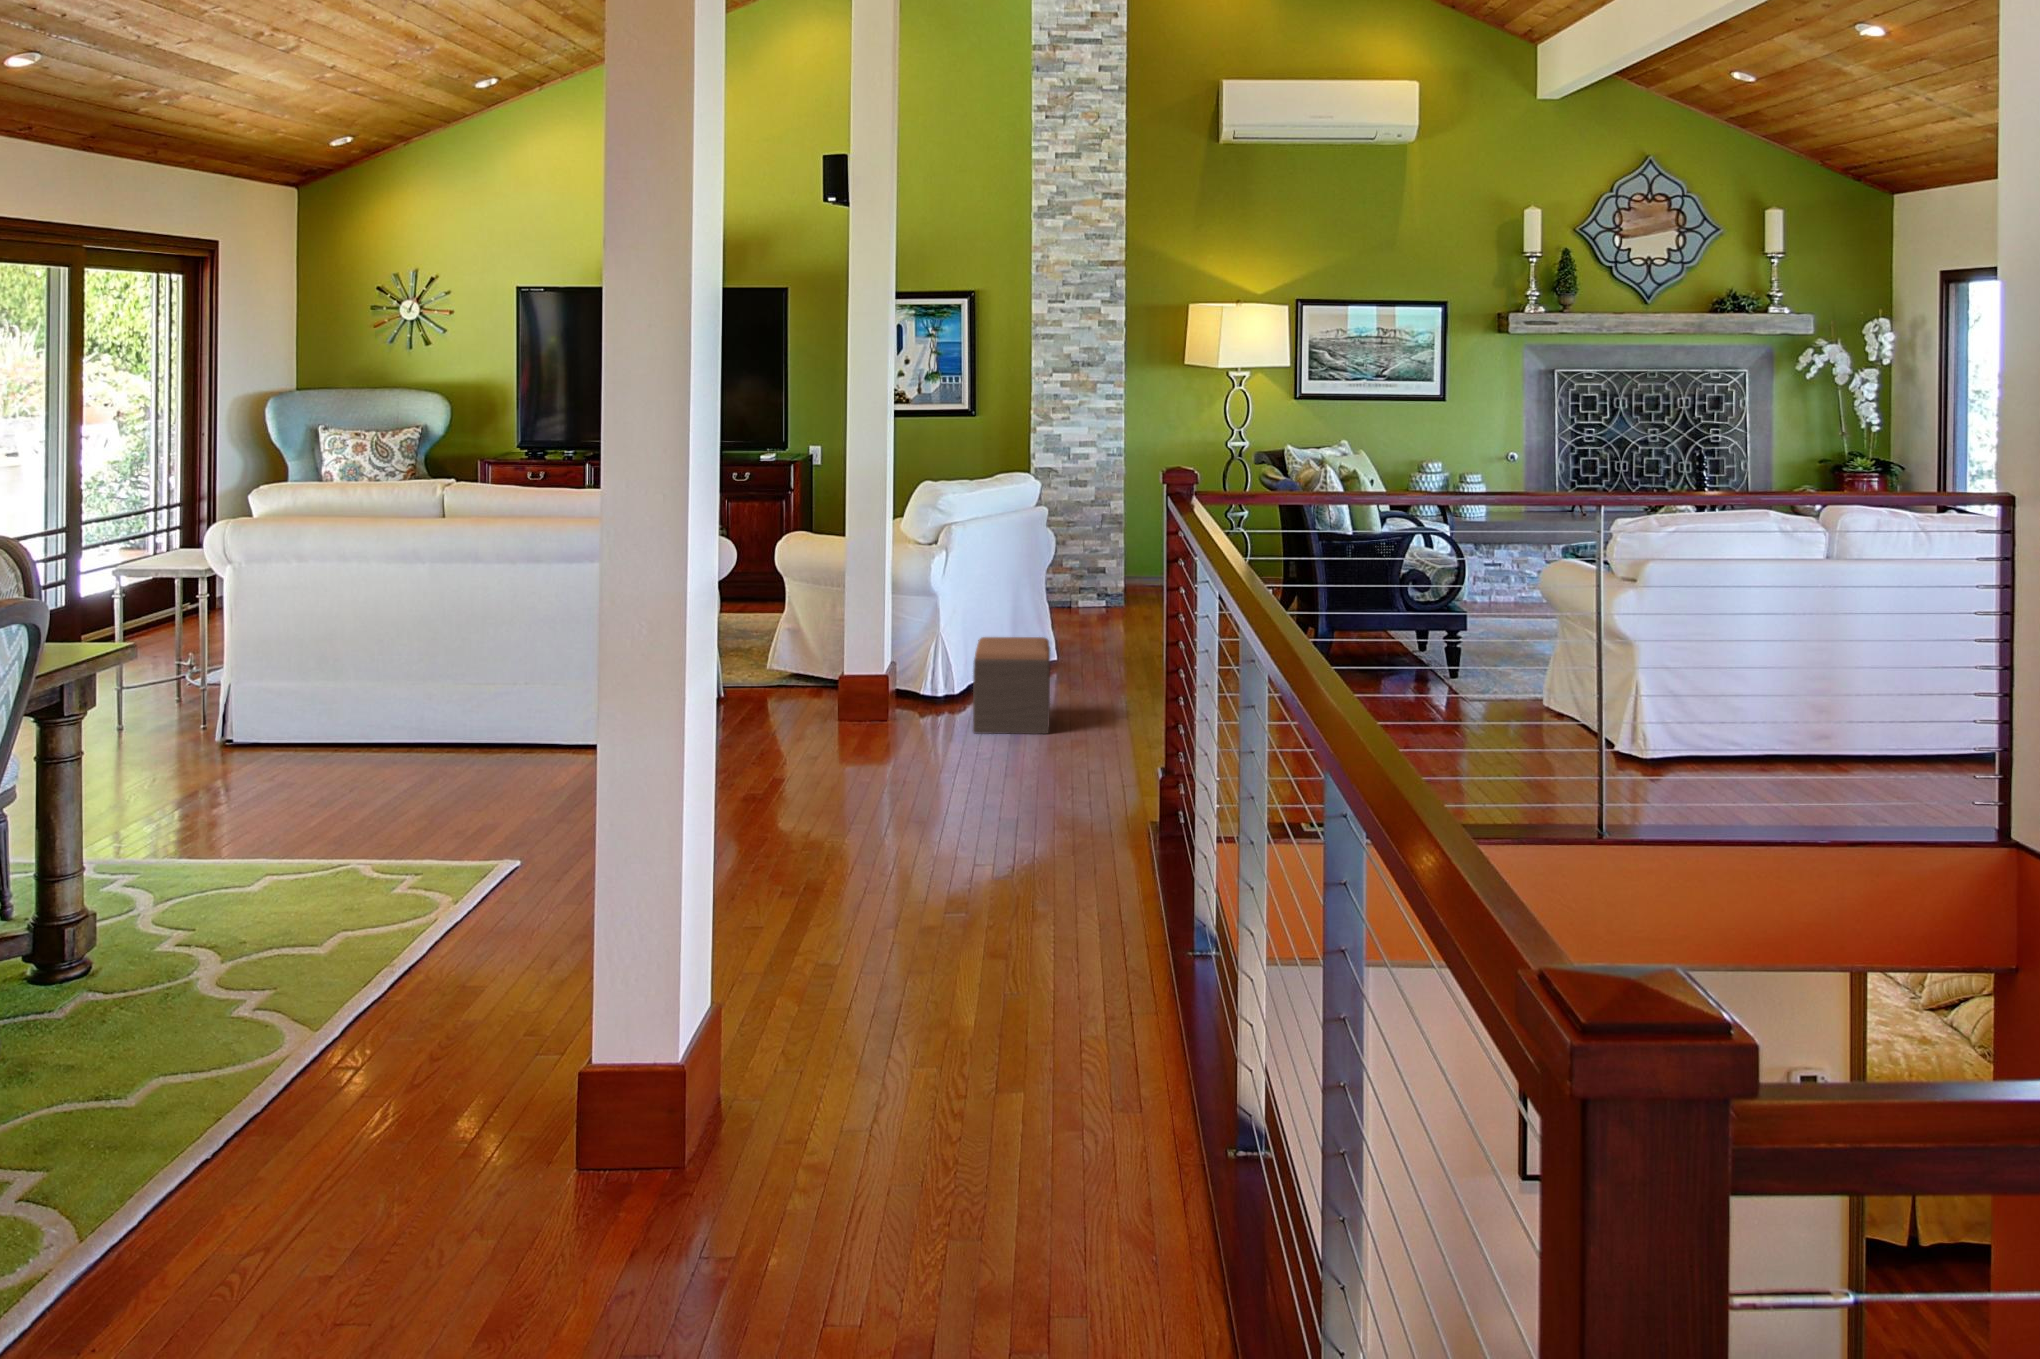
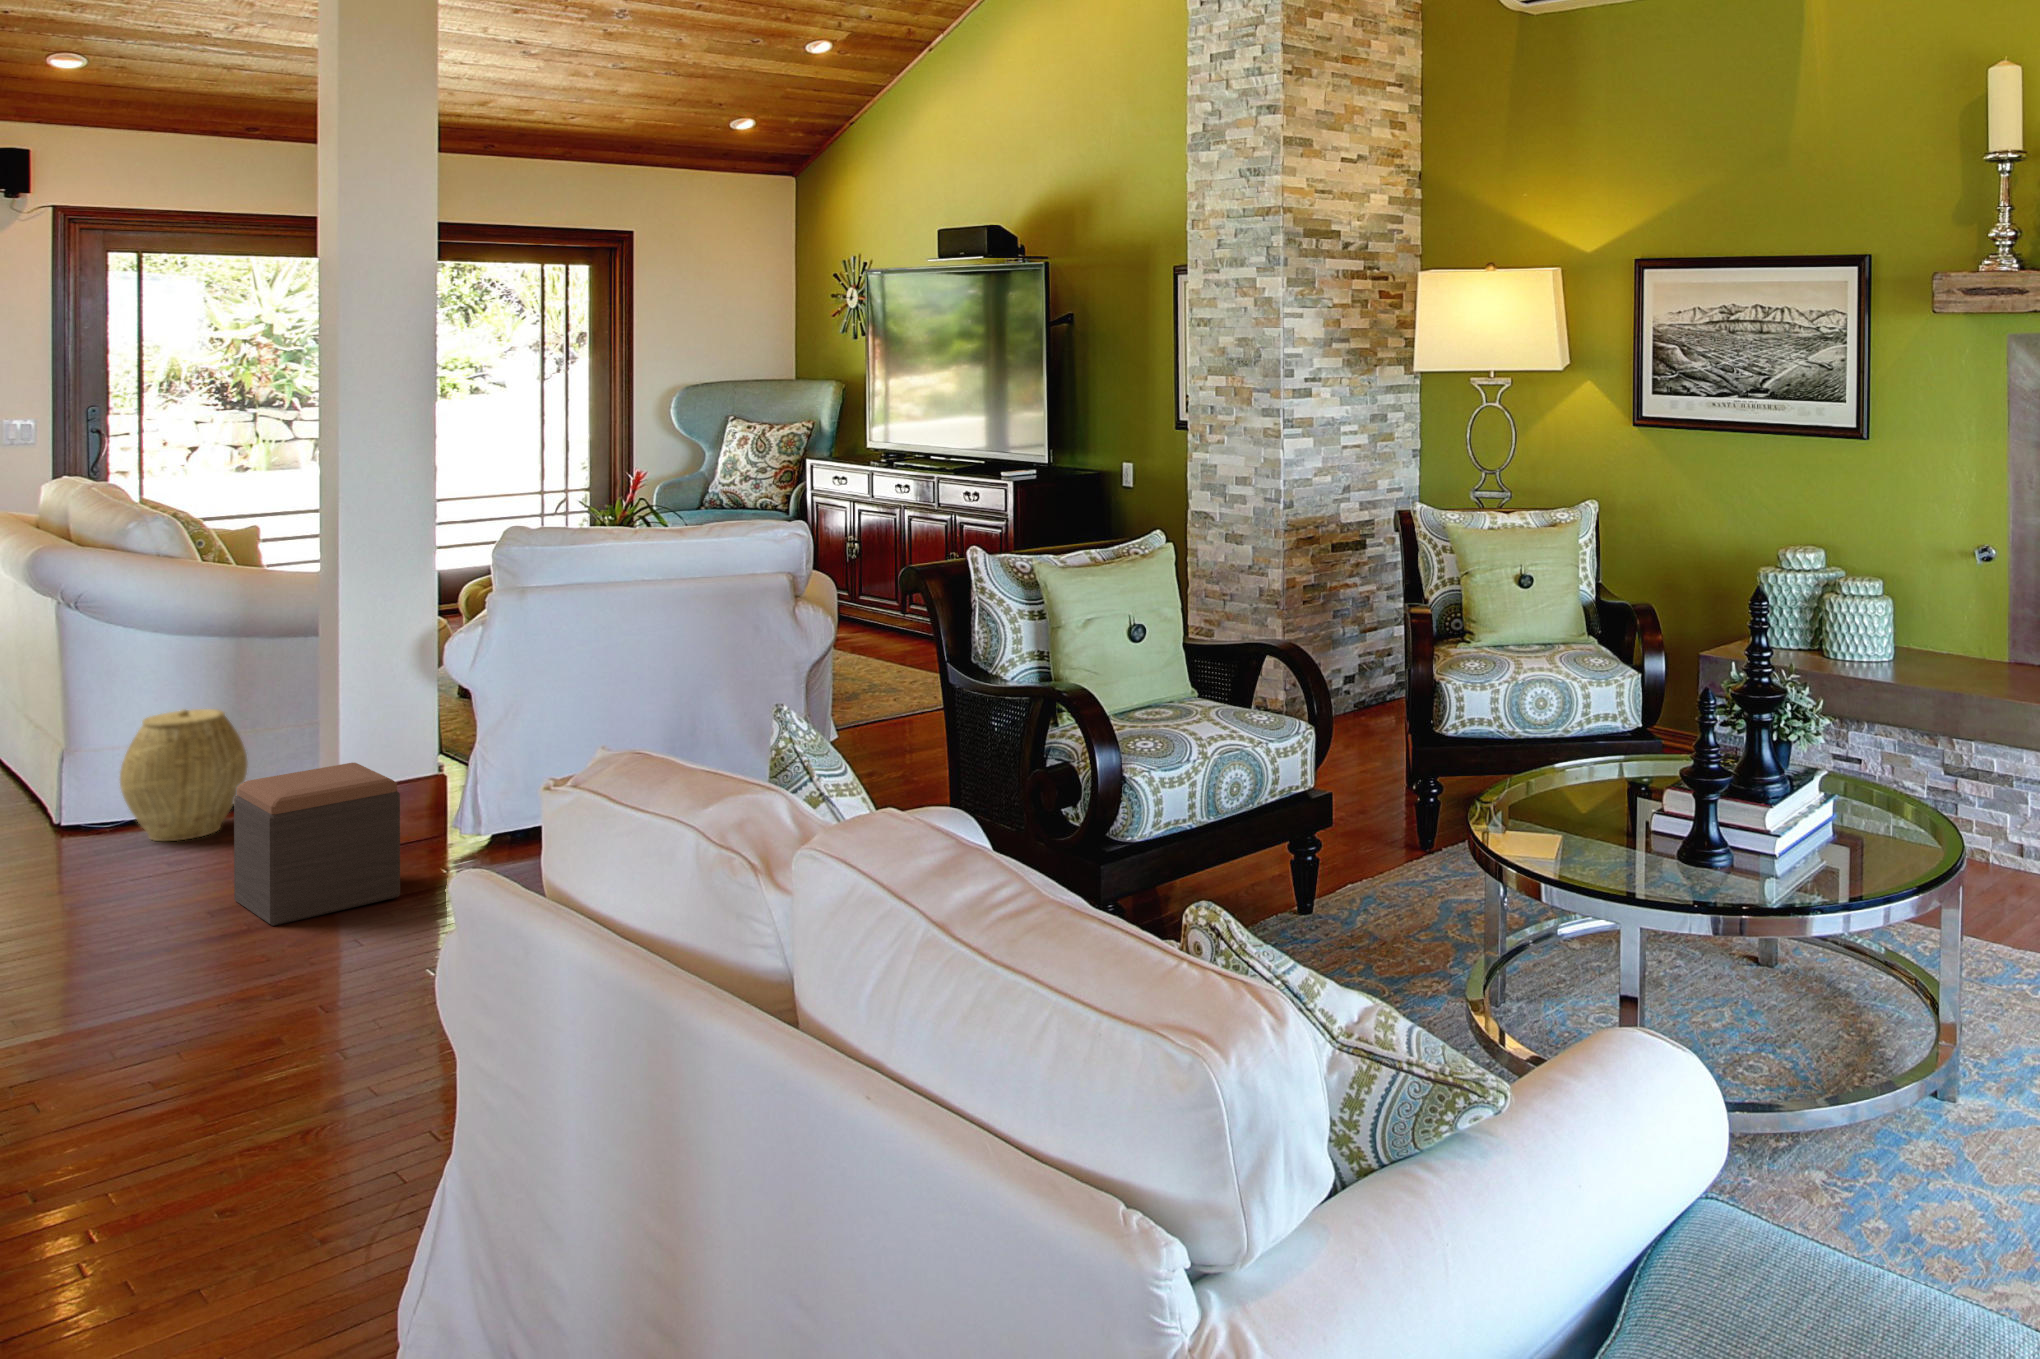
woven basket: none [730,630,809,730] -> present [120,709,247,841]

